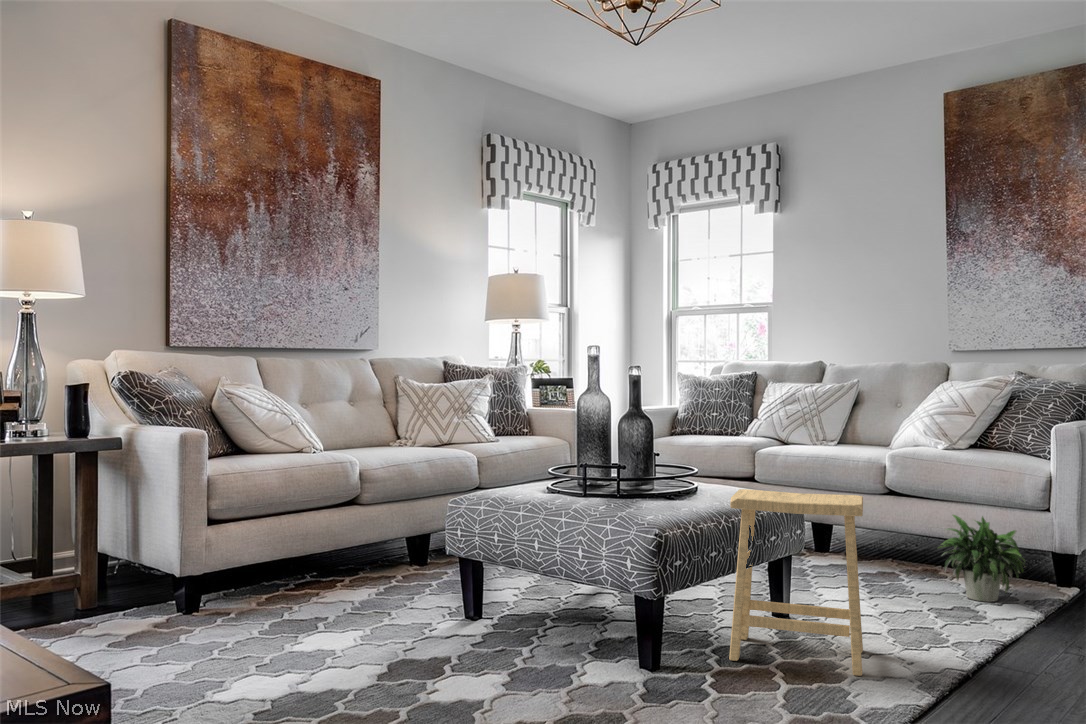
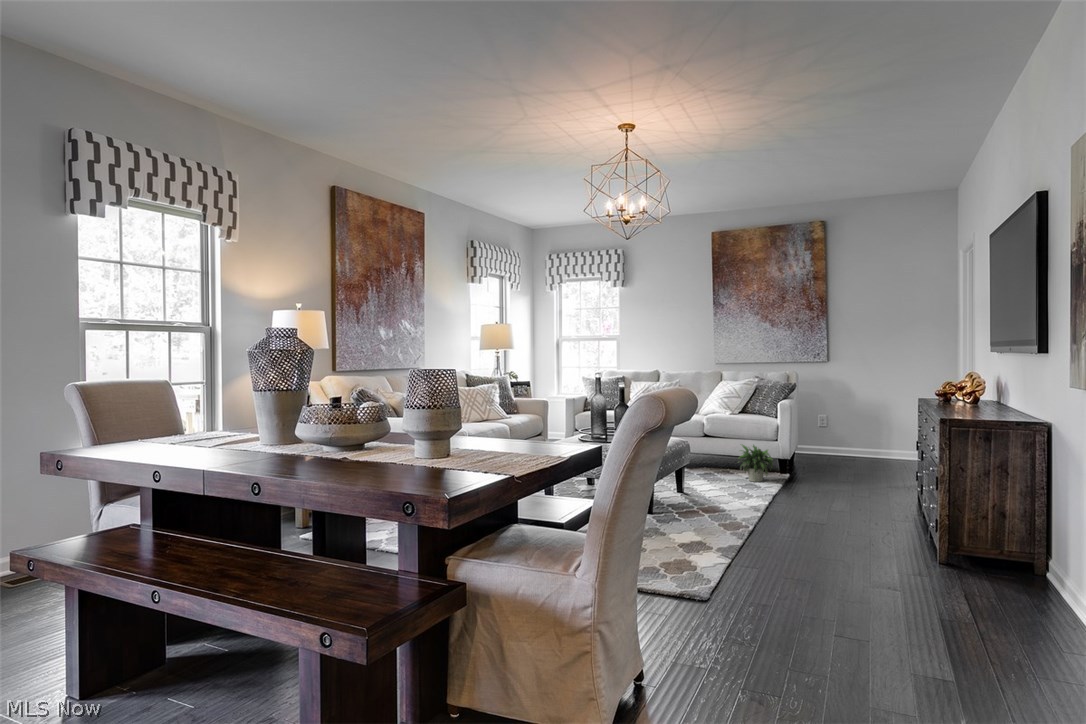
footstool: present [729,489,863,676] -> none [670,435,730,510]

